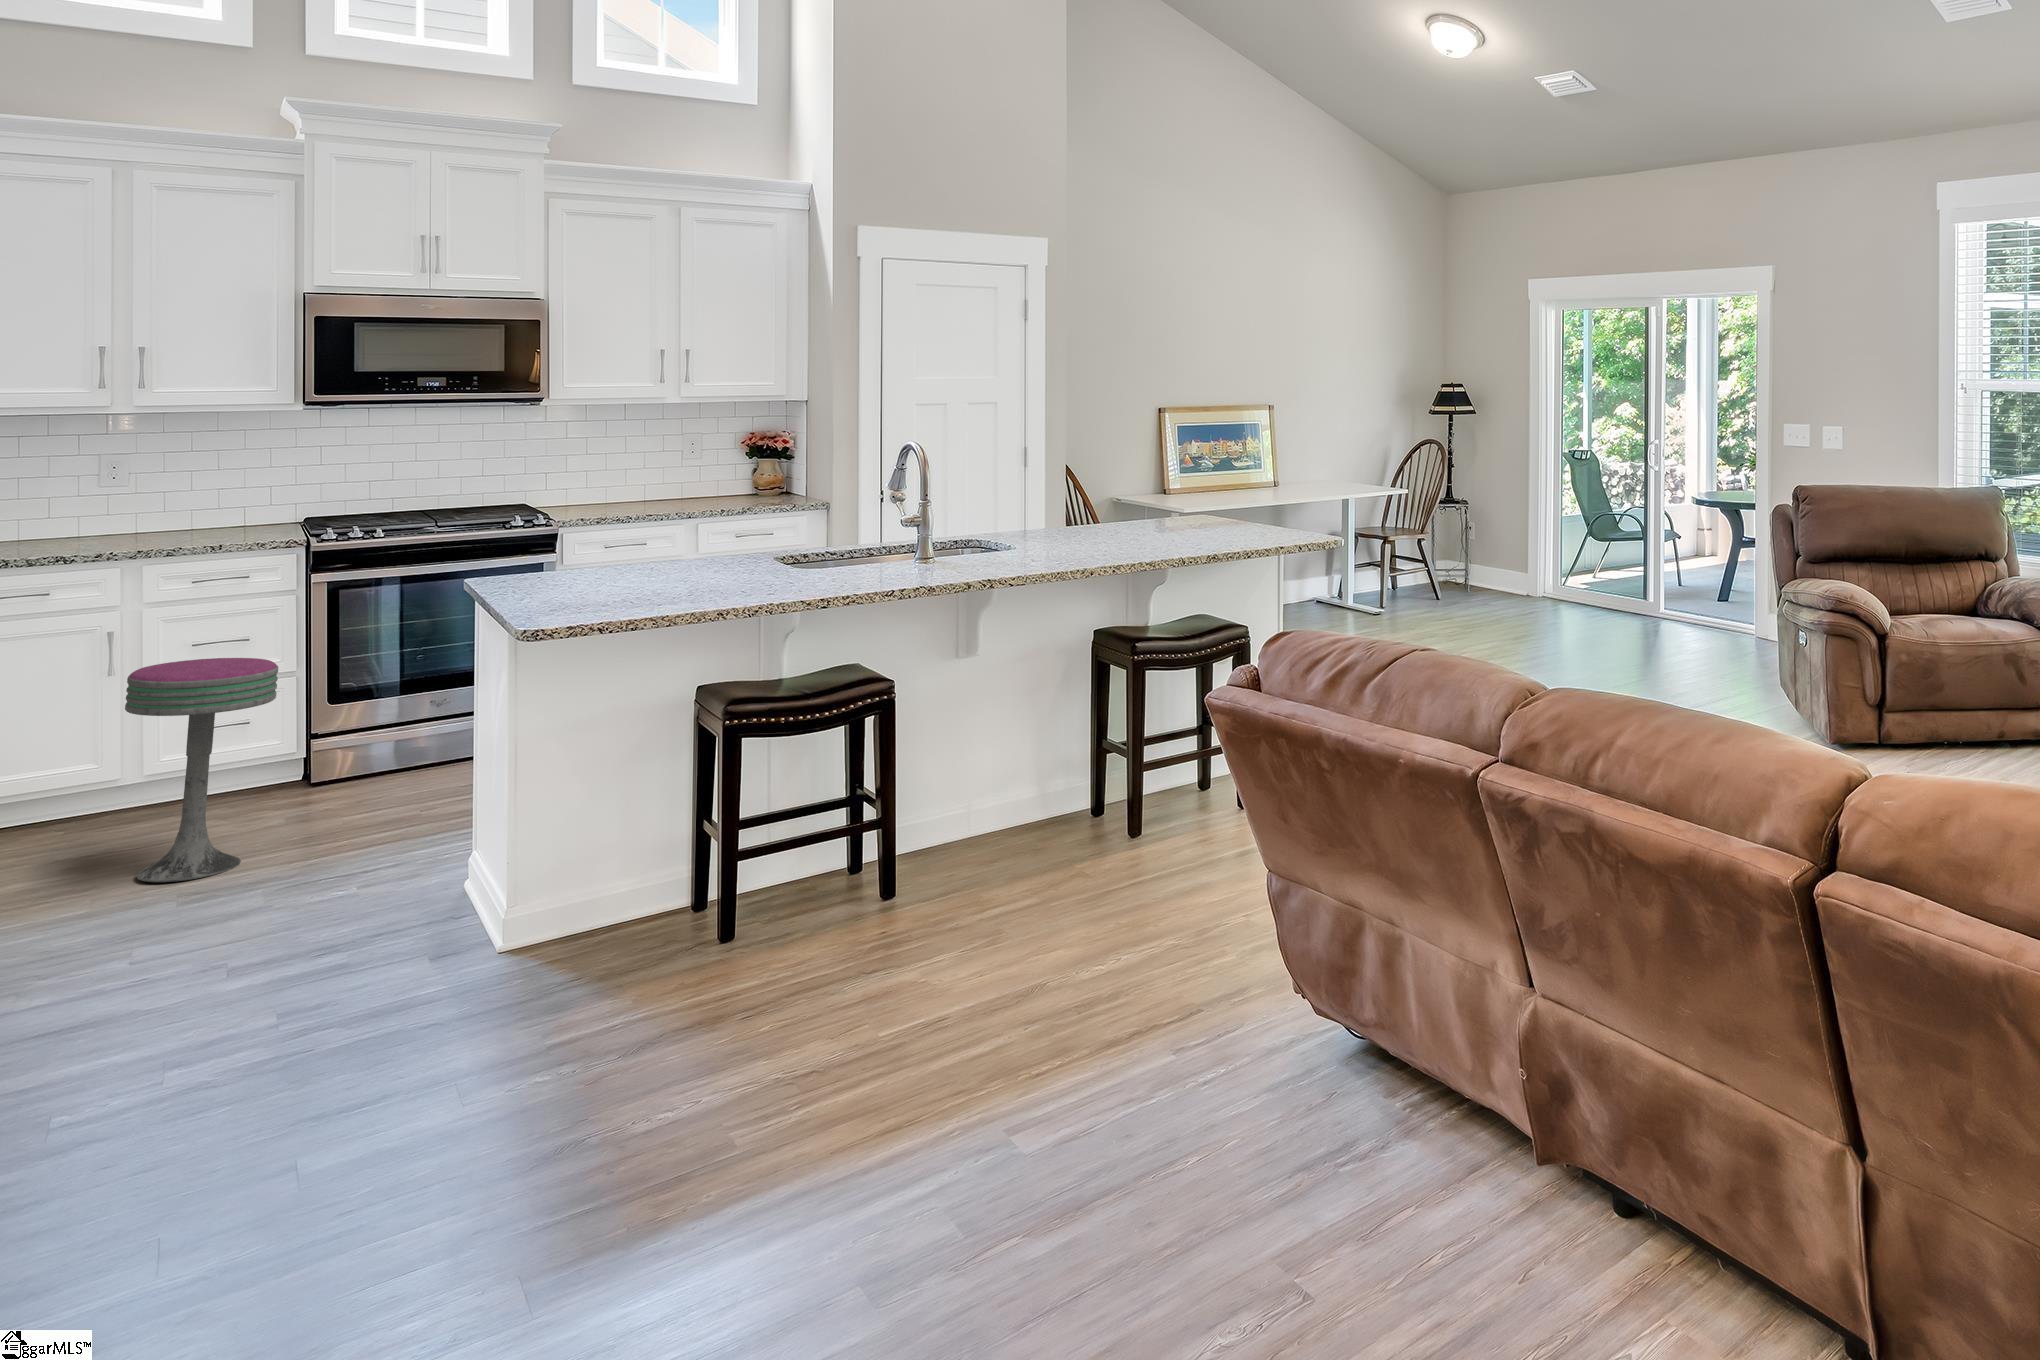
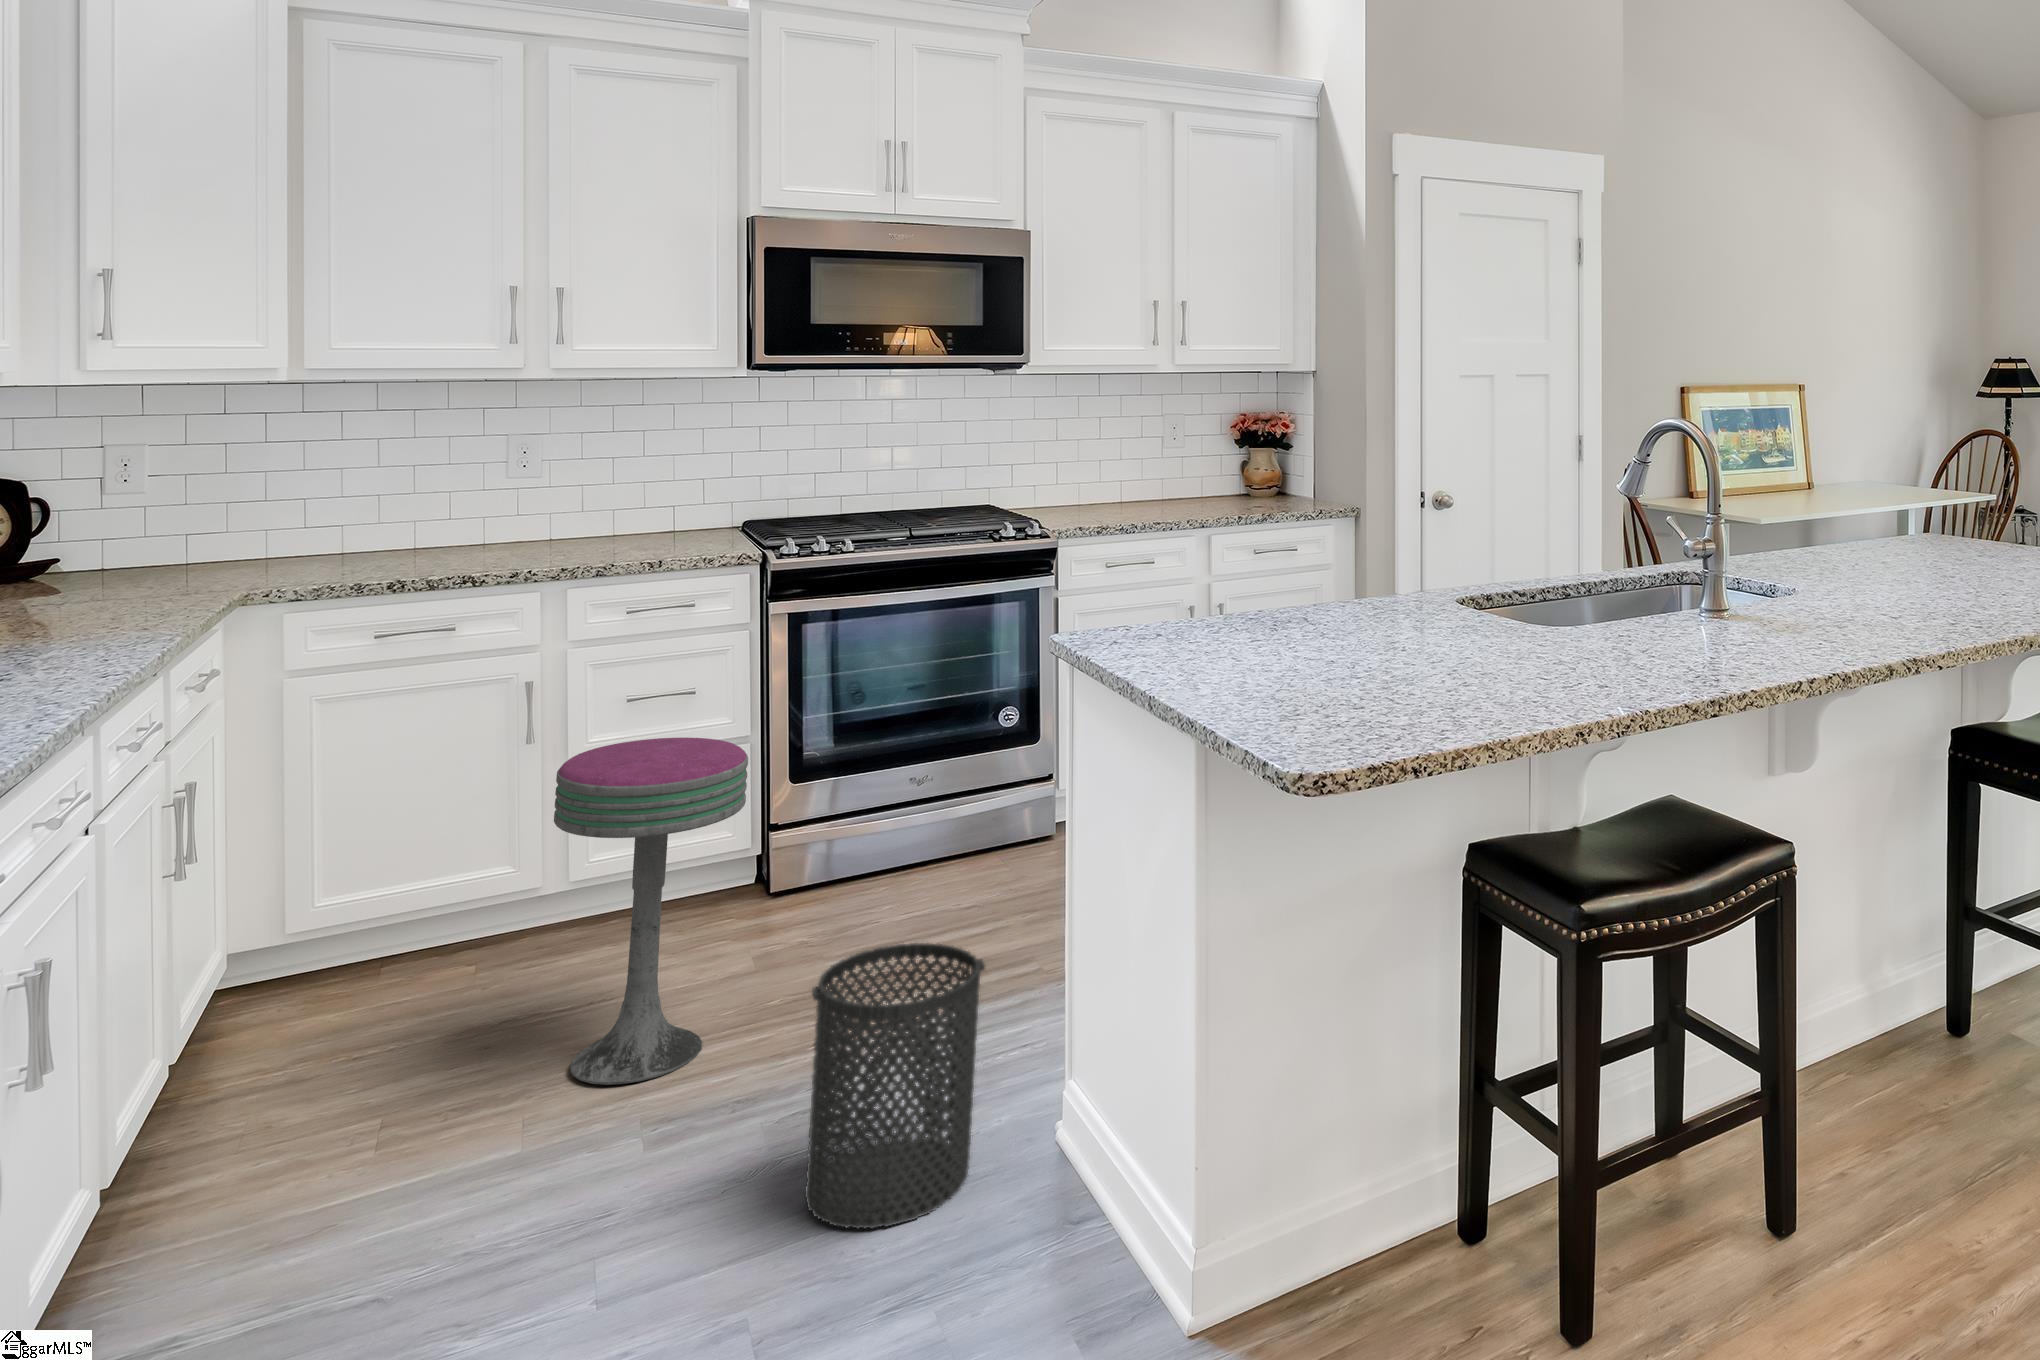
trash can: none [298,768,431,928] -> present [805,943,985,1229]

